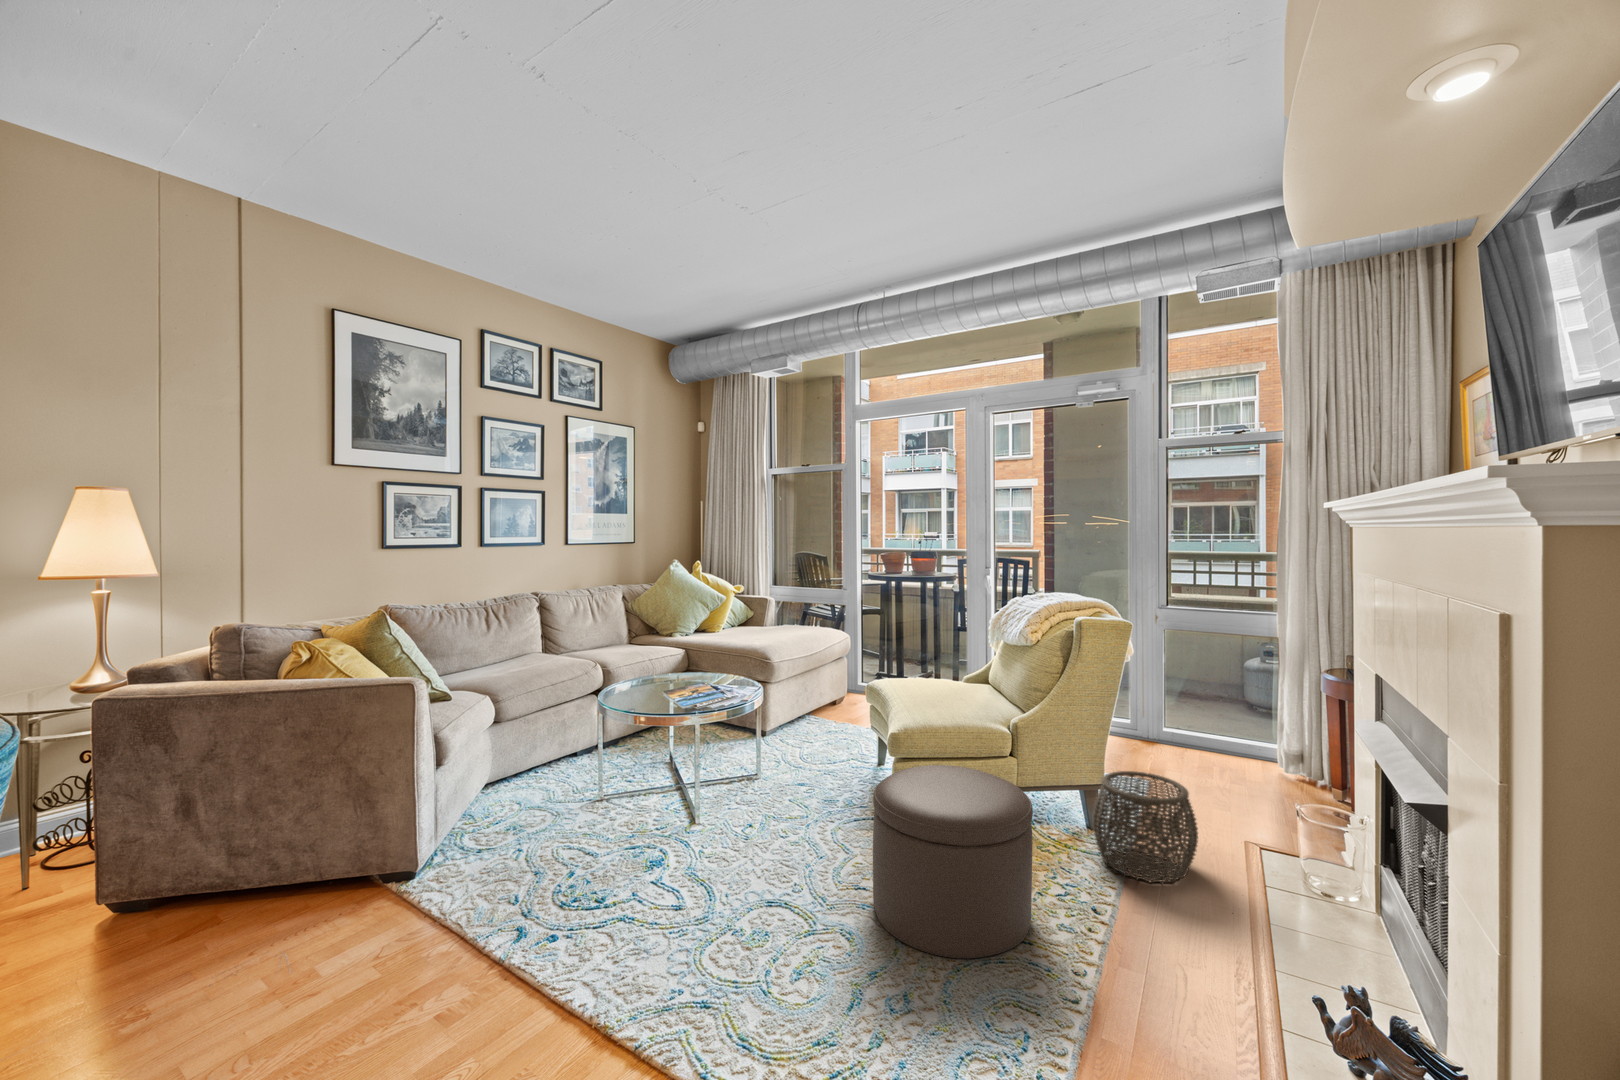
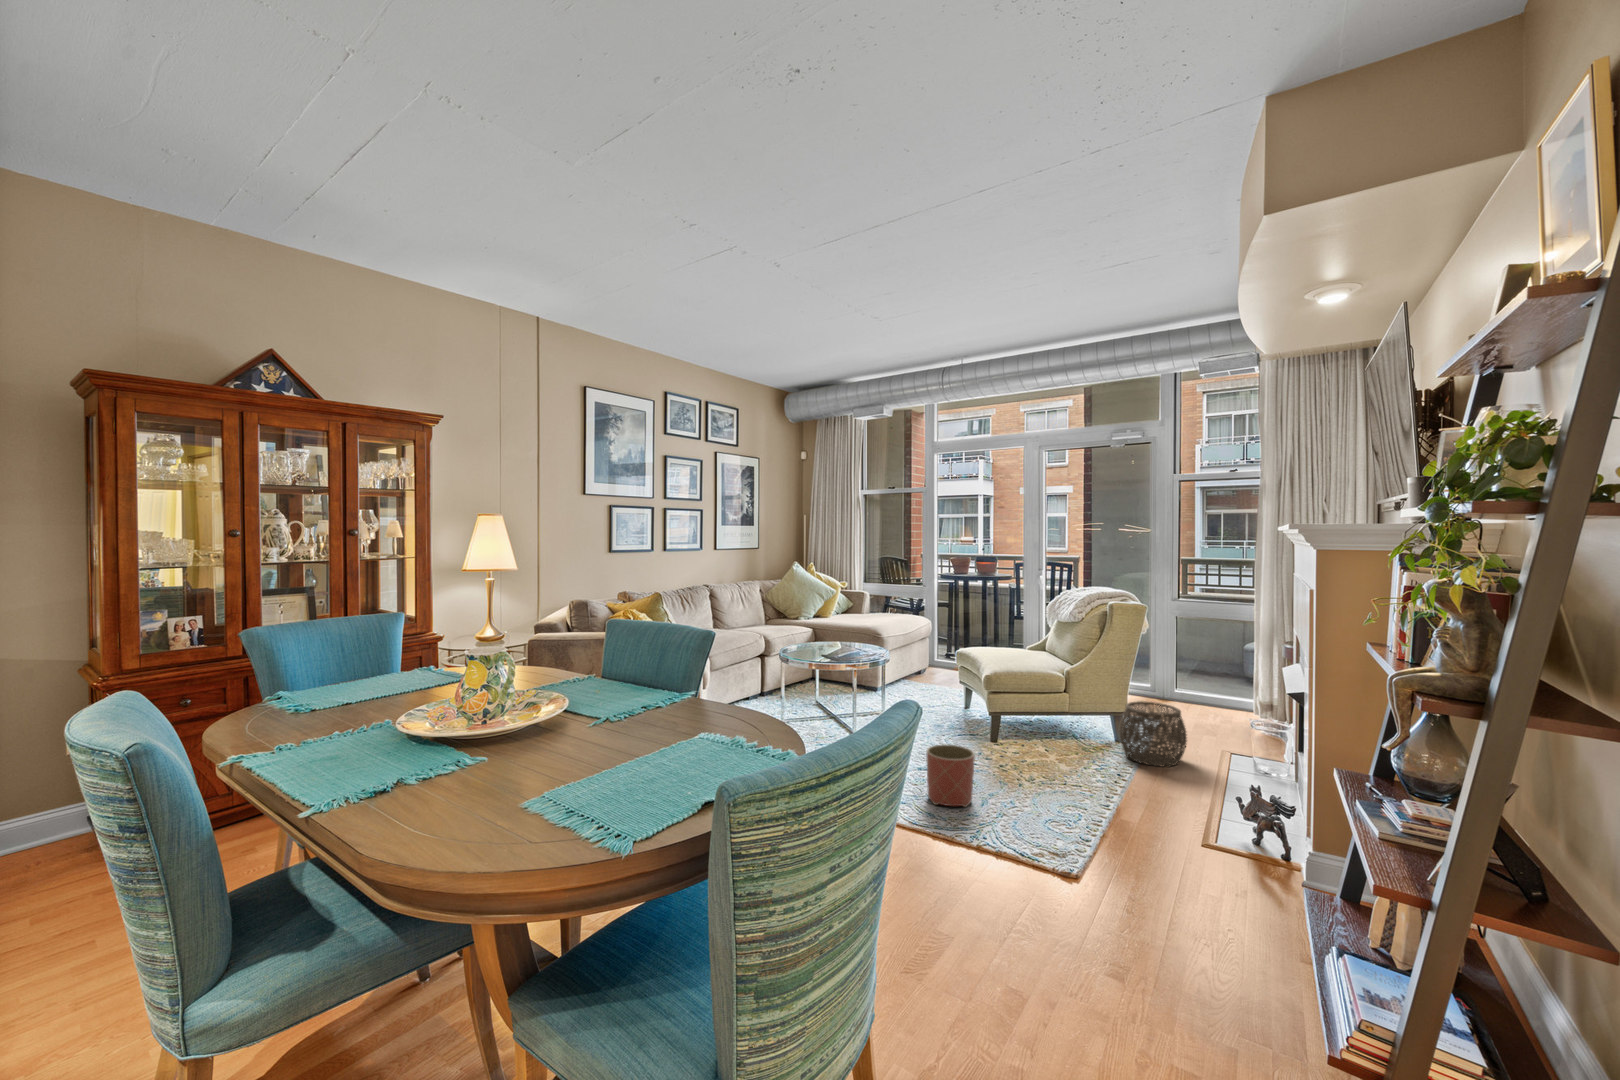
ottoman: present [873,765,1033,958] -> none [983,691,1082,792]
planter: none [754,880,840,1011] -> present [926,744,975,807]

